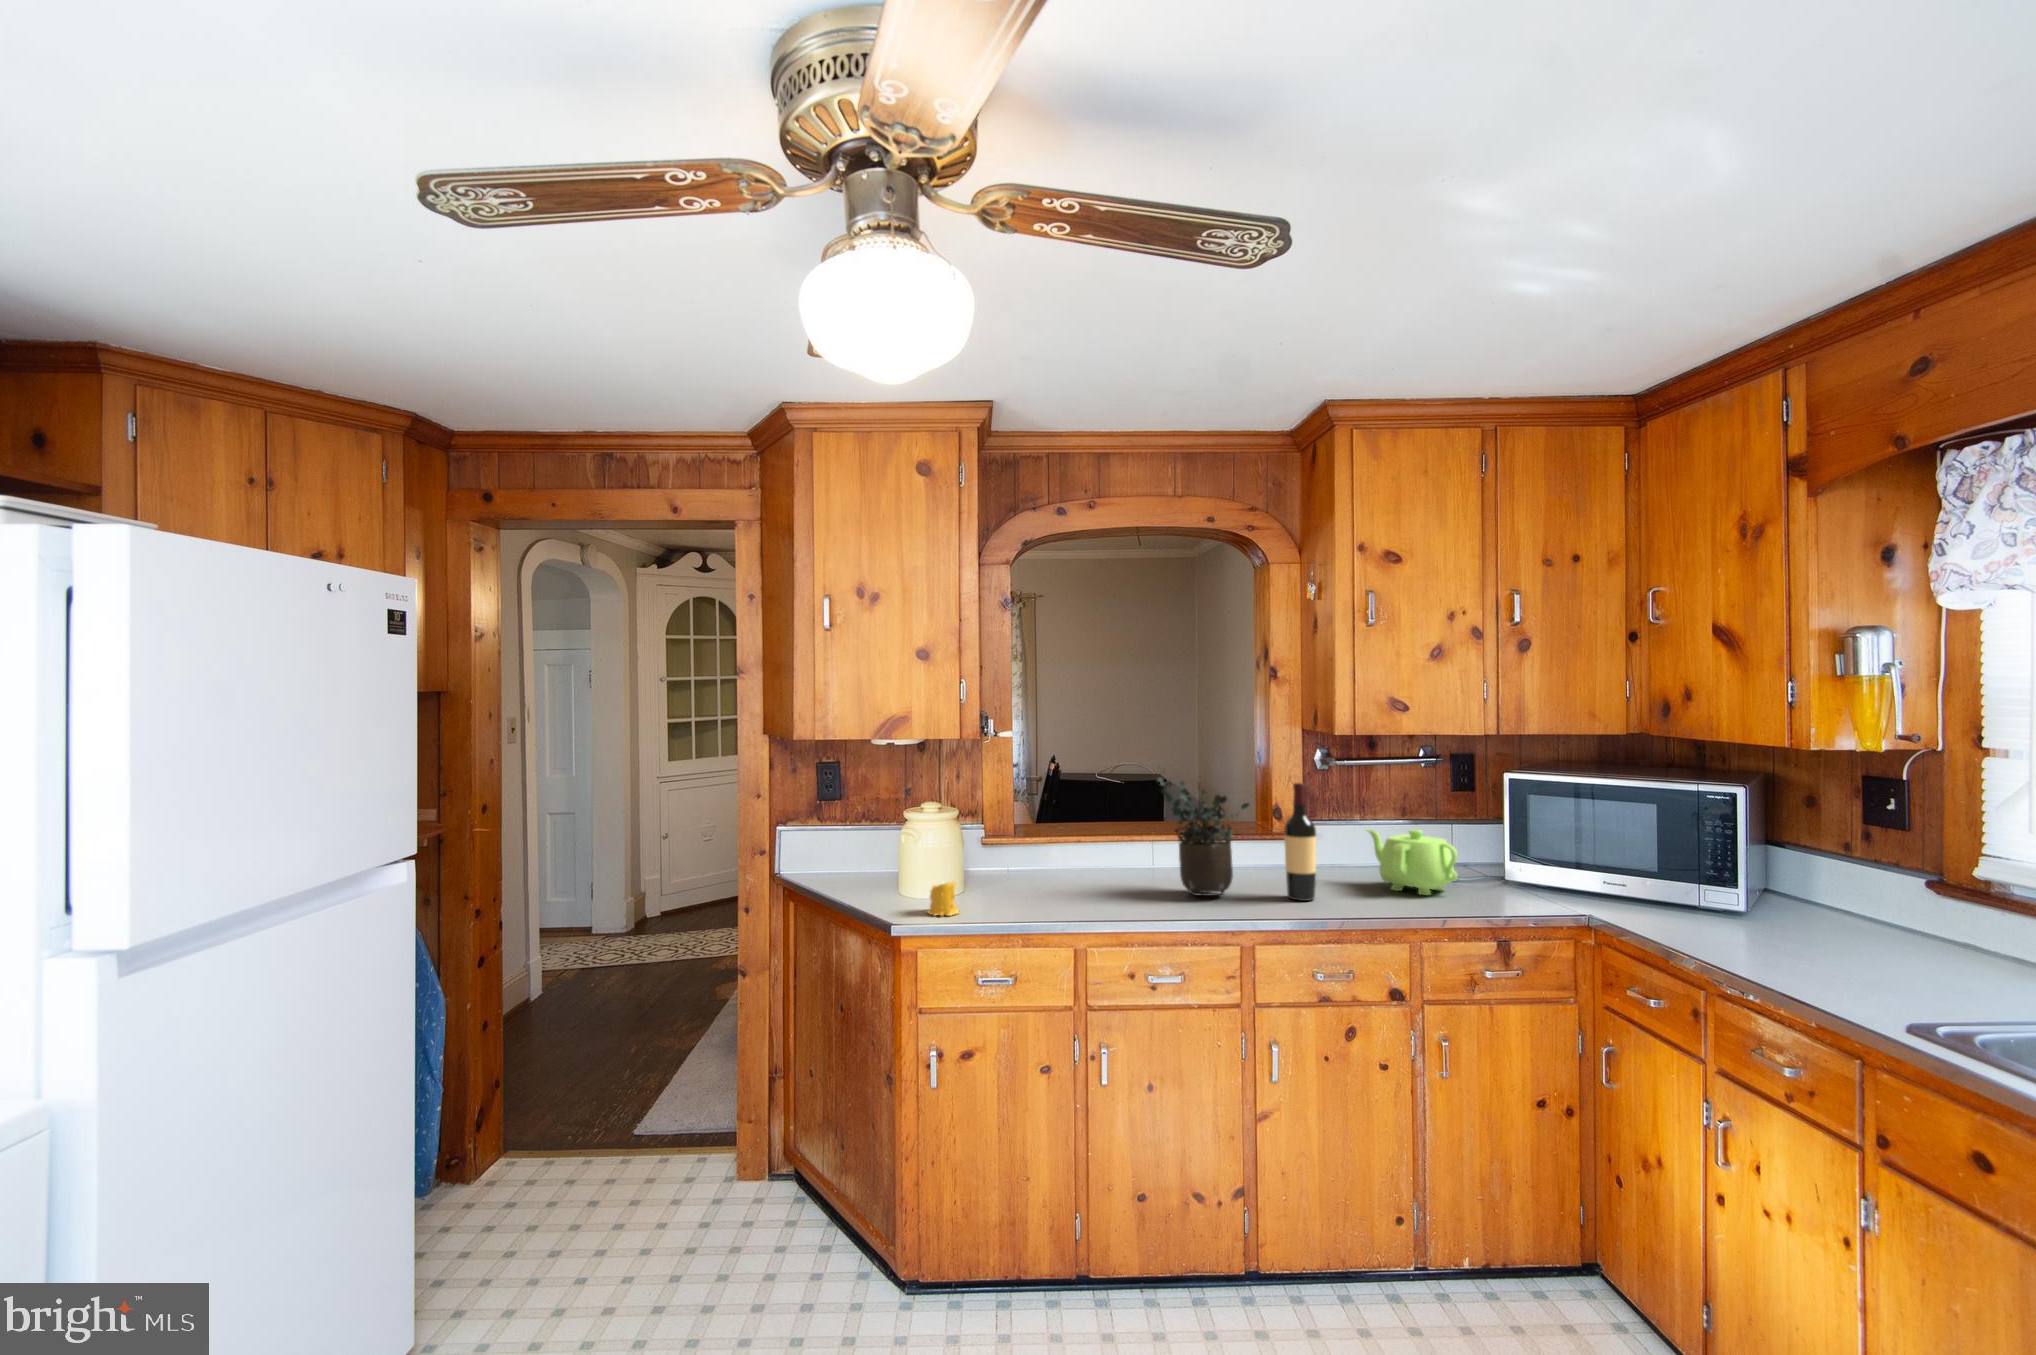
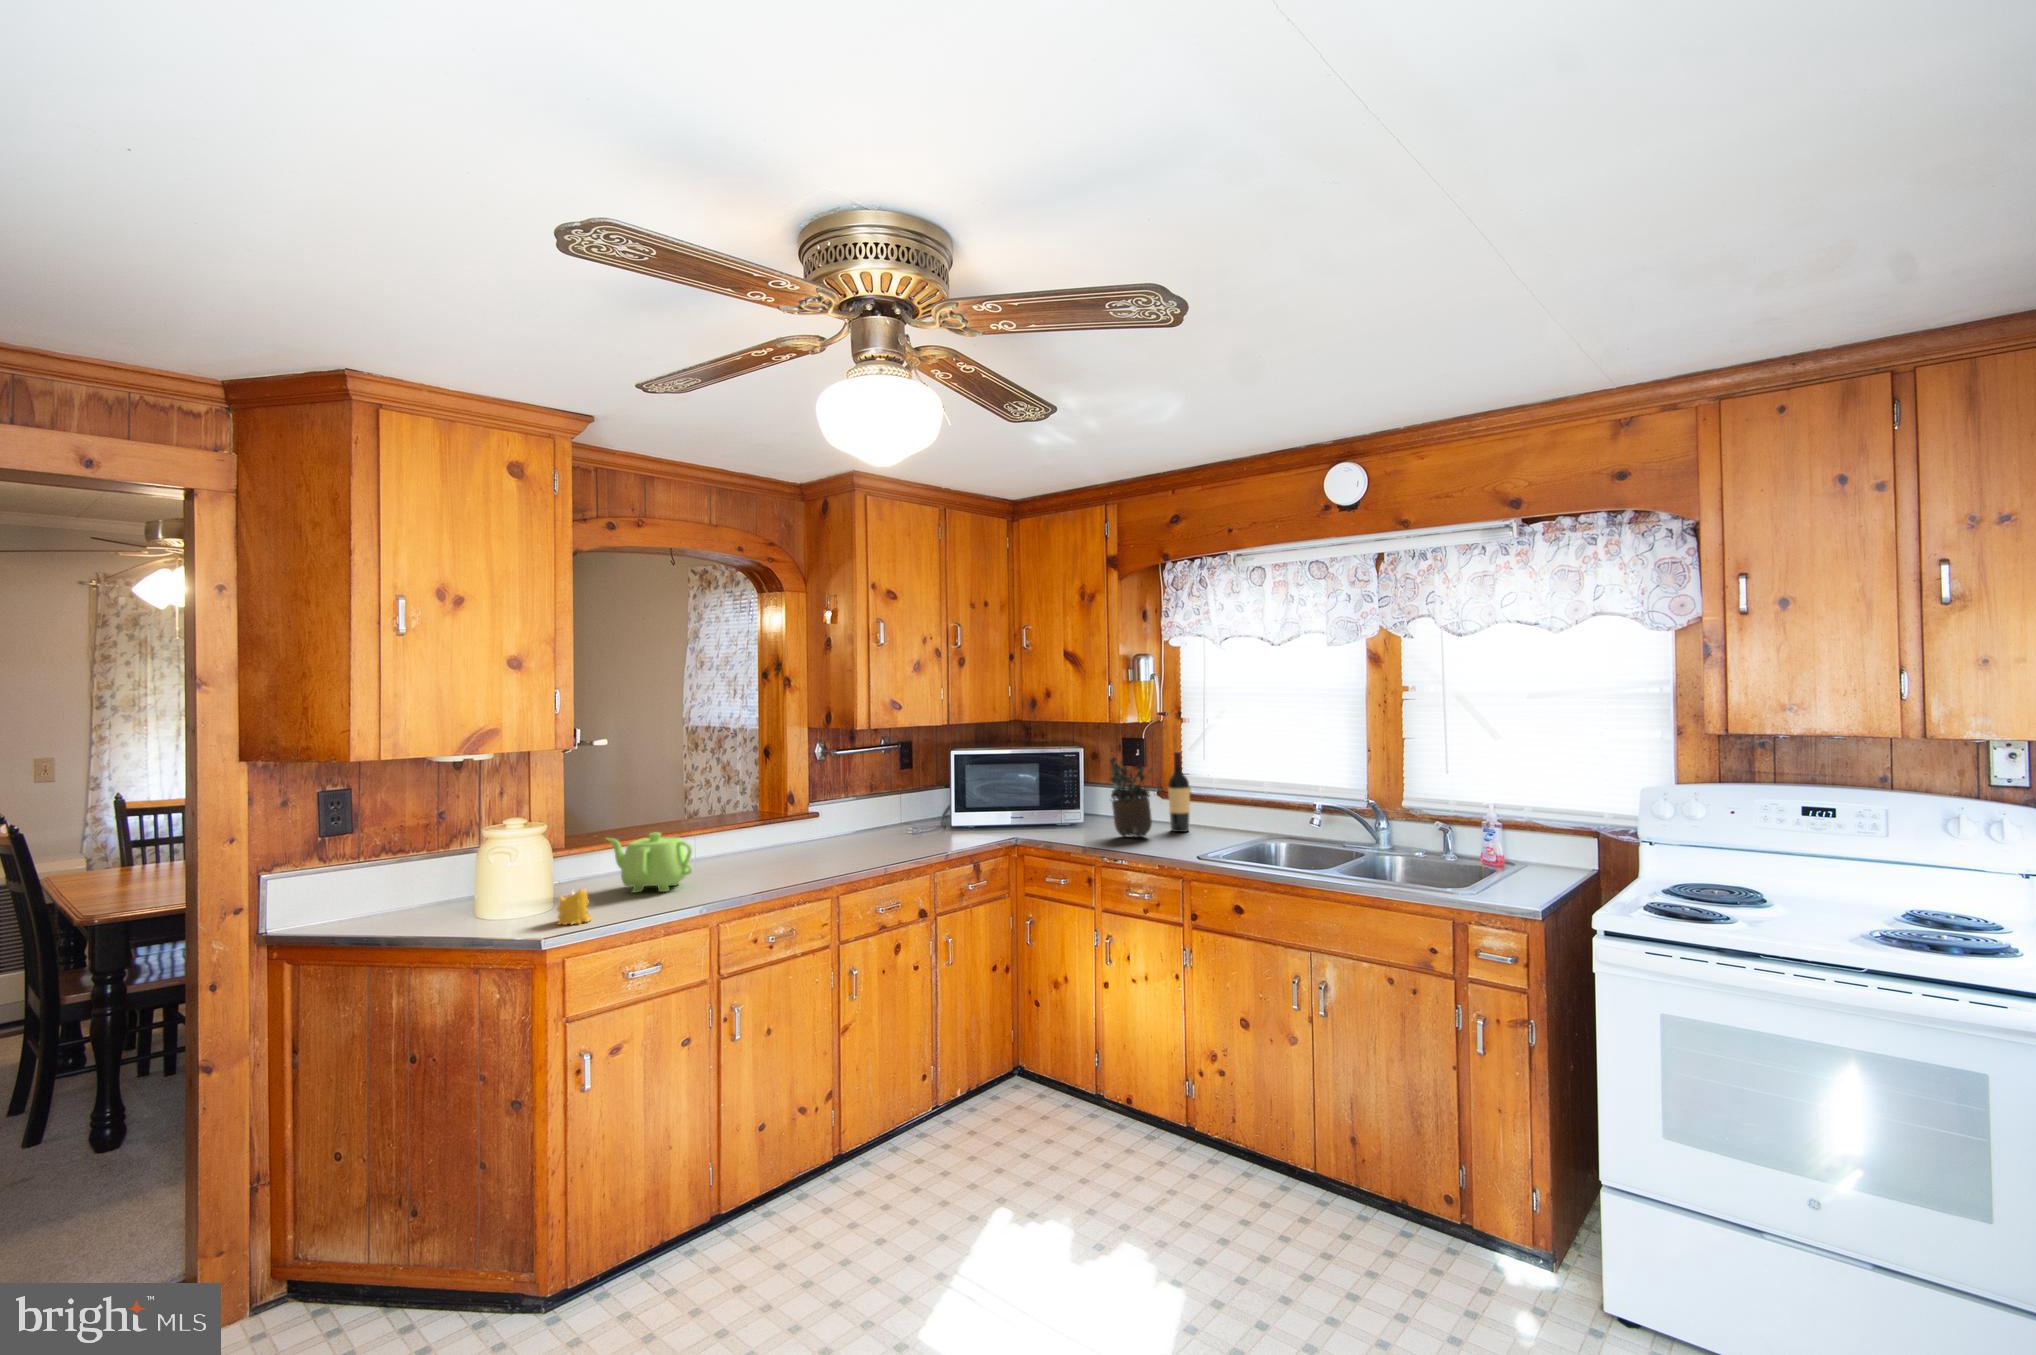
potted plant: present [1157,765,1249,896] -> present [1110,749,1154,838]
wine bottle: present [1284,783,1316,901] -> present [1168,751,1190,832]
teapot: present [1367,829,1458,895] -> present [607,833,693,893]

